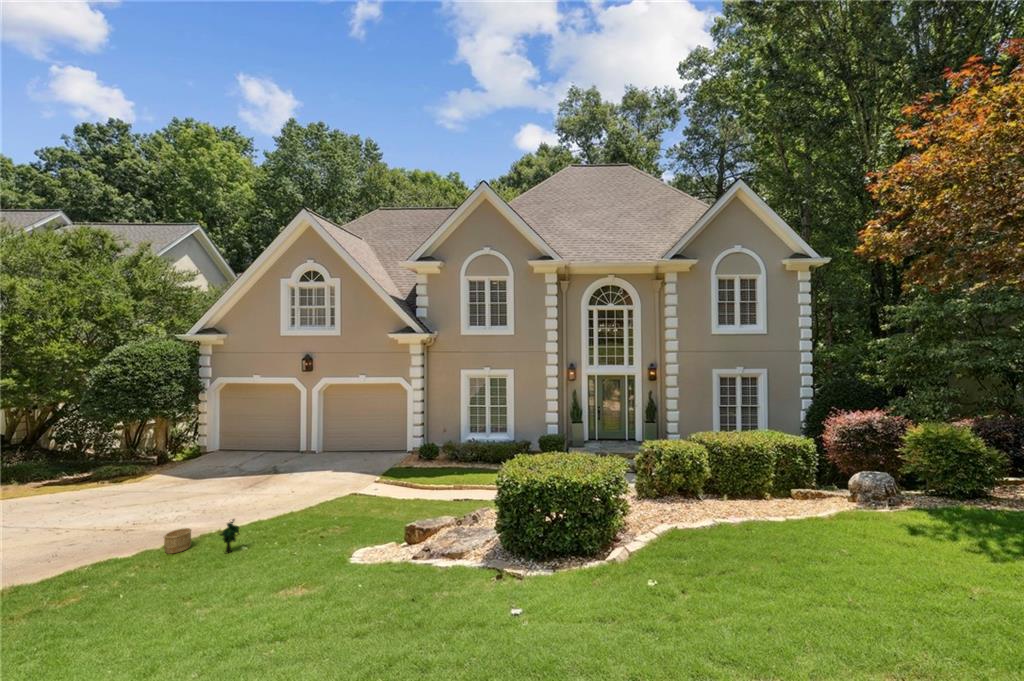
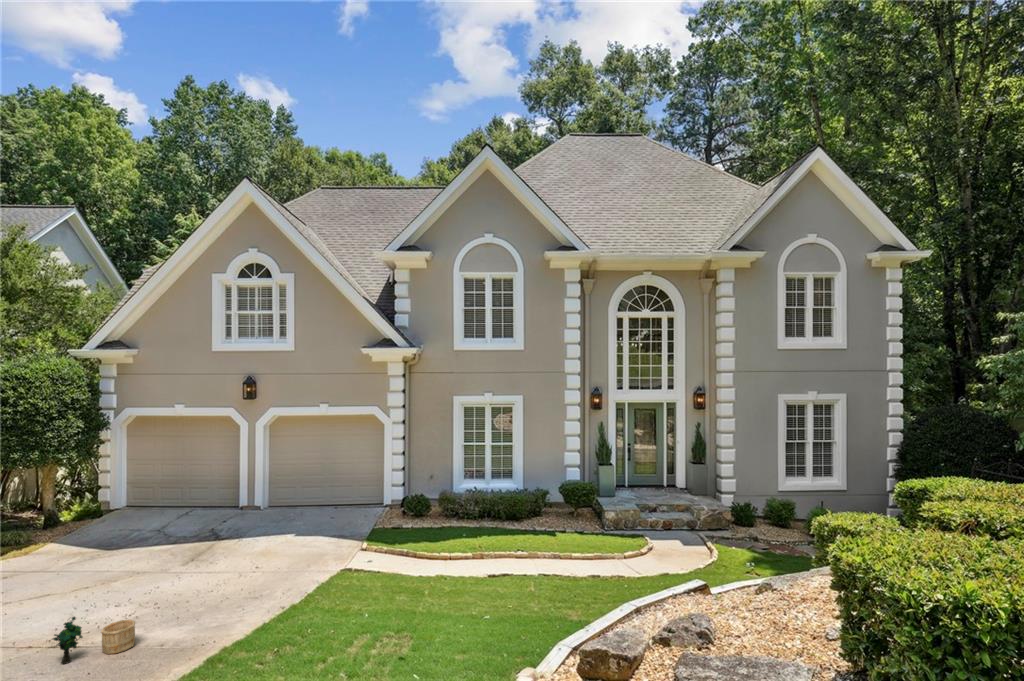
decorative plant: present [219,519,239,553] -> present [53,617,83,664]

